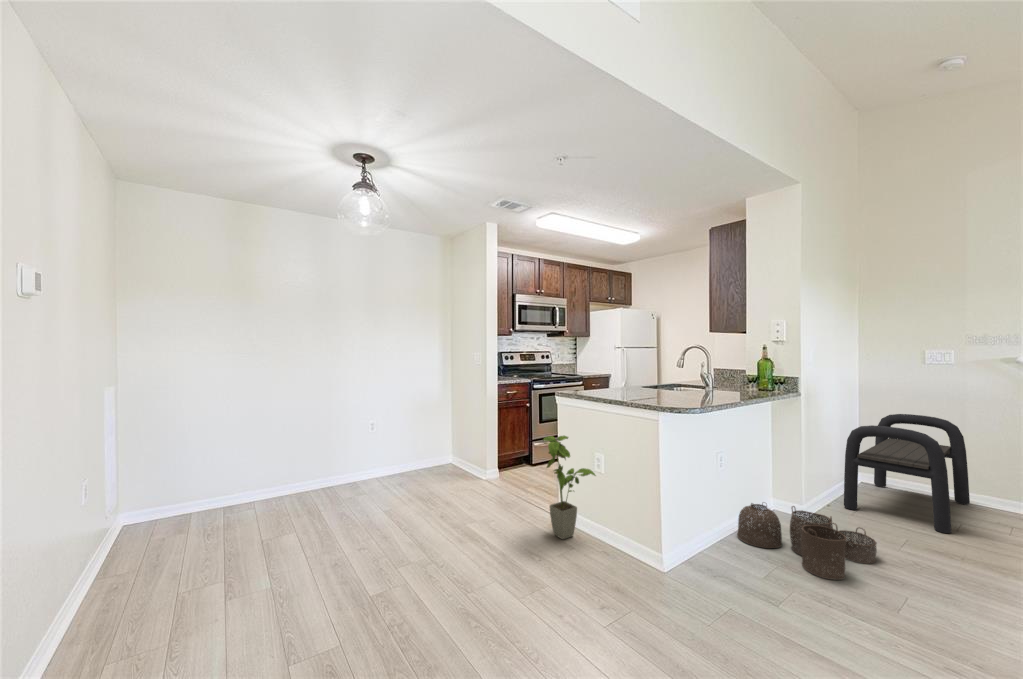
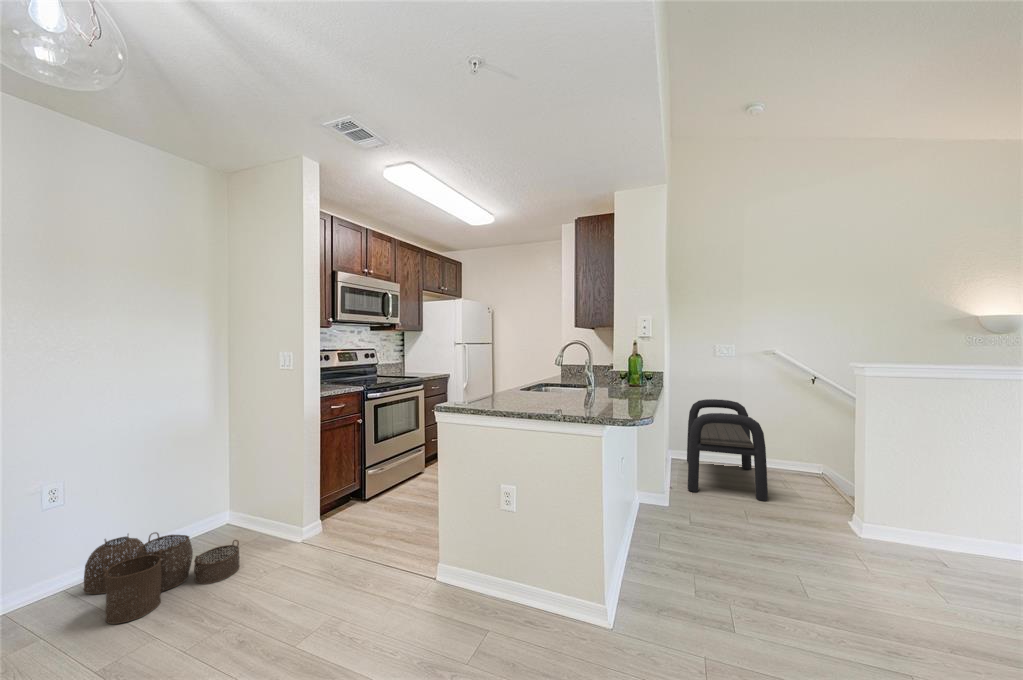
house plant: present [543,436,596,539] -> none [438,471,517,623]
woven basket: present [737,503,877,580] -> present [84,532,240,624]

